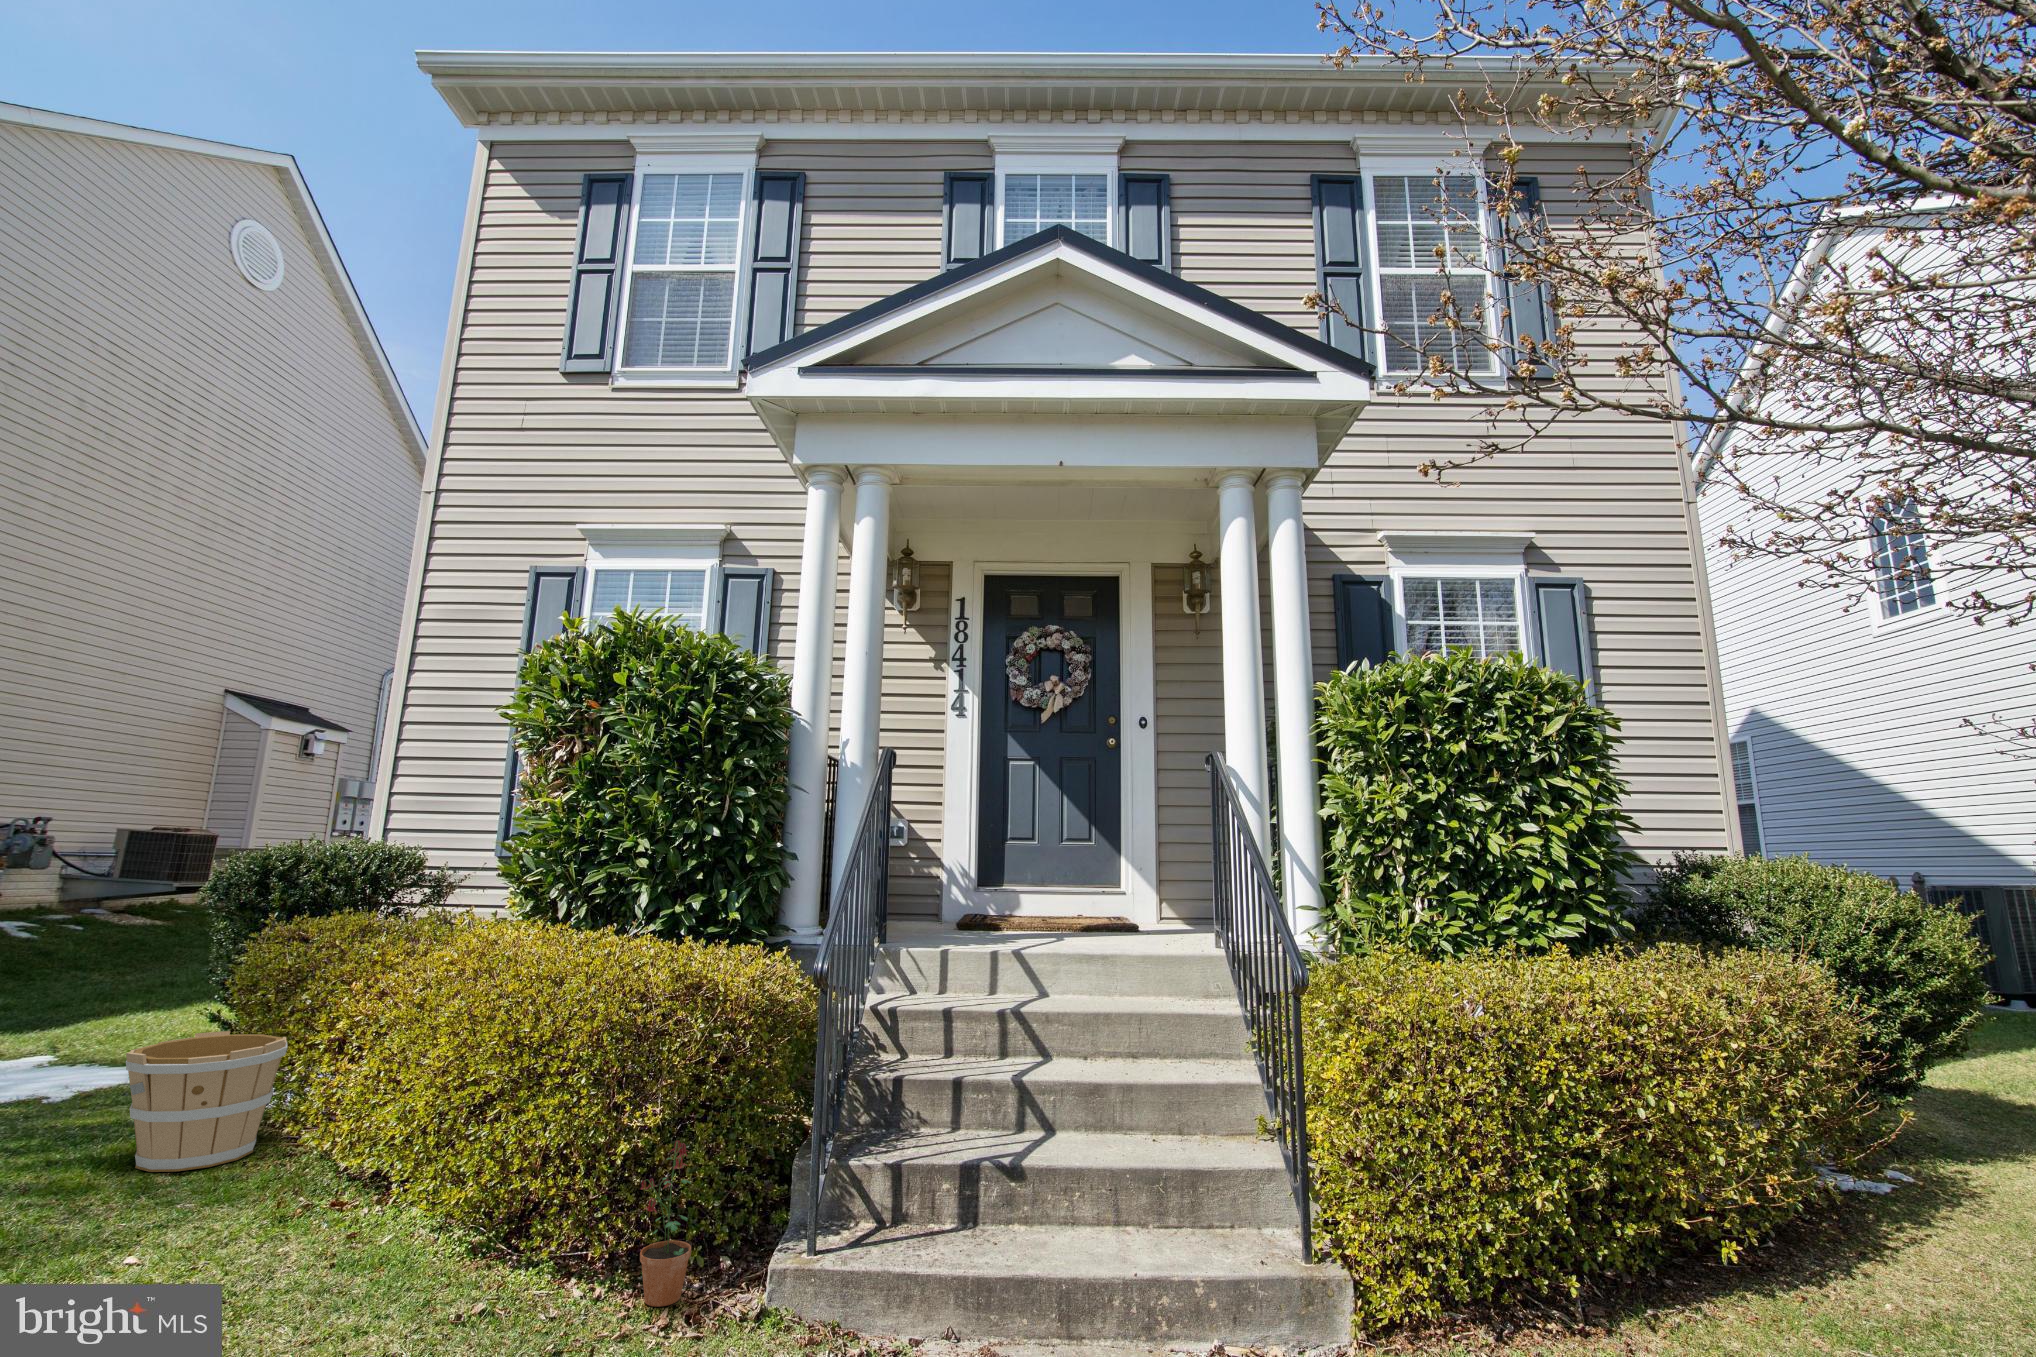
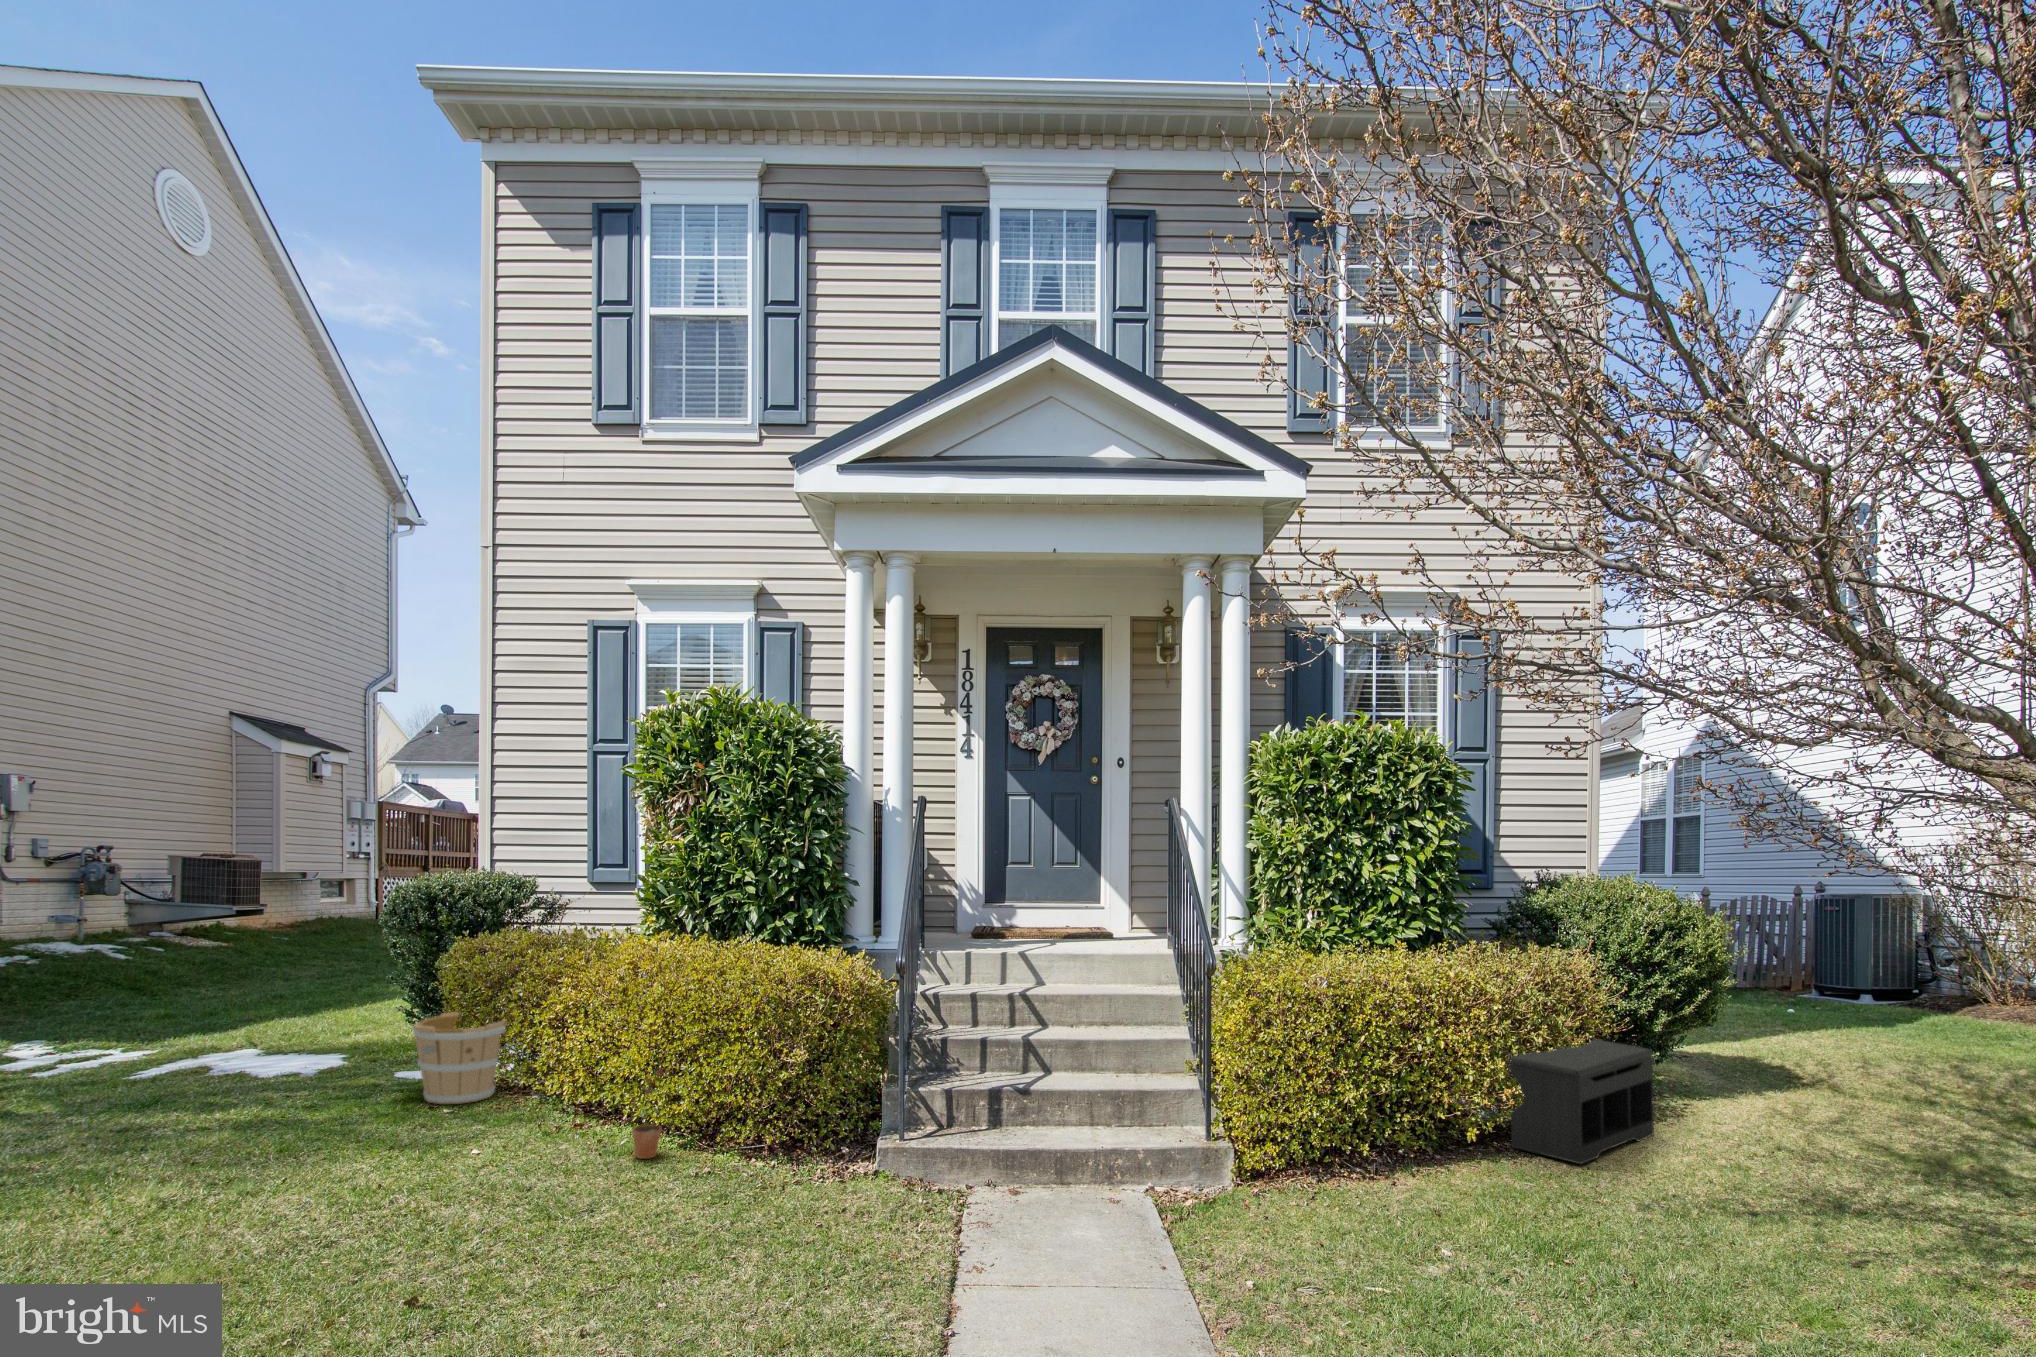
bench: none [1788,1087,2007,1315] -> present [1510,1039,1654,1164]
potted plant: present [640,1141,691,1307] -> present [631,1068,663,1159]

